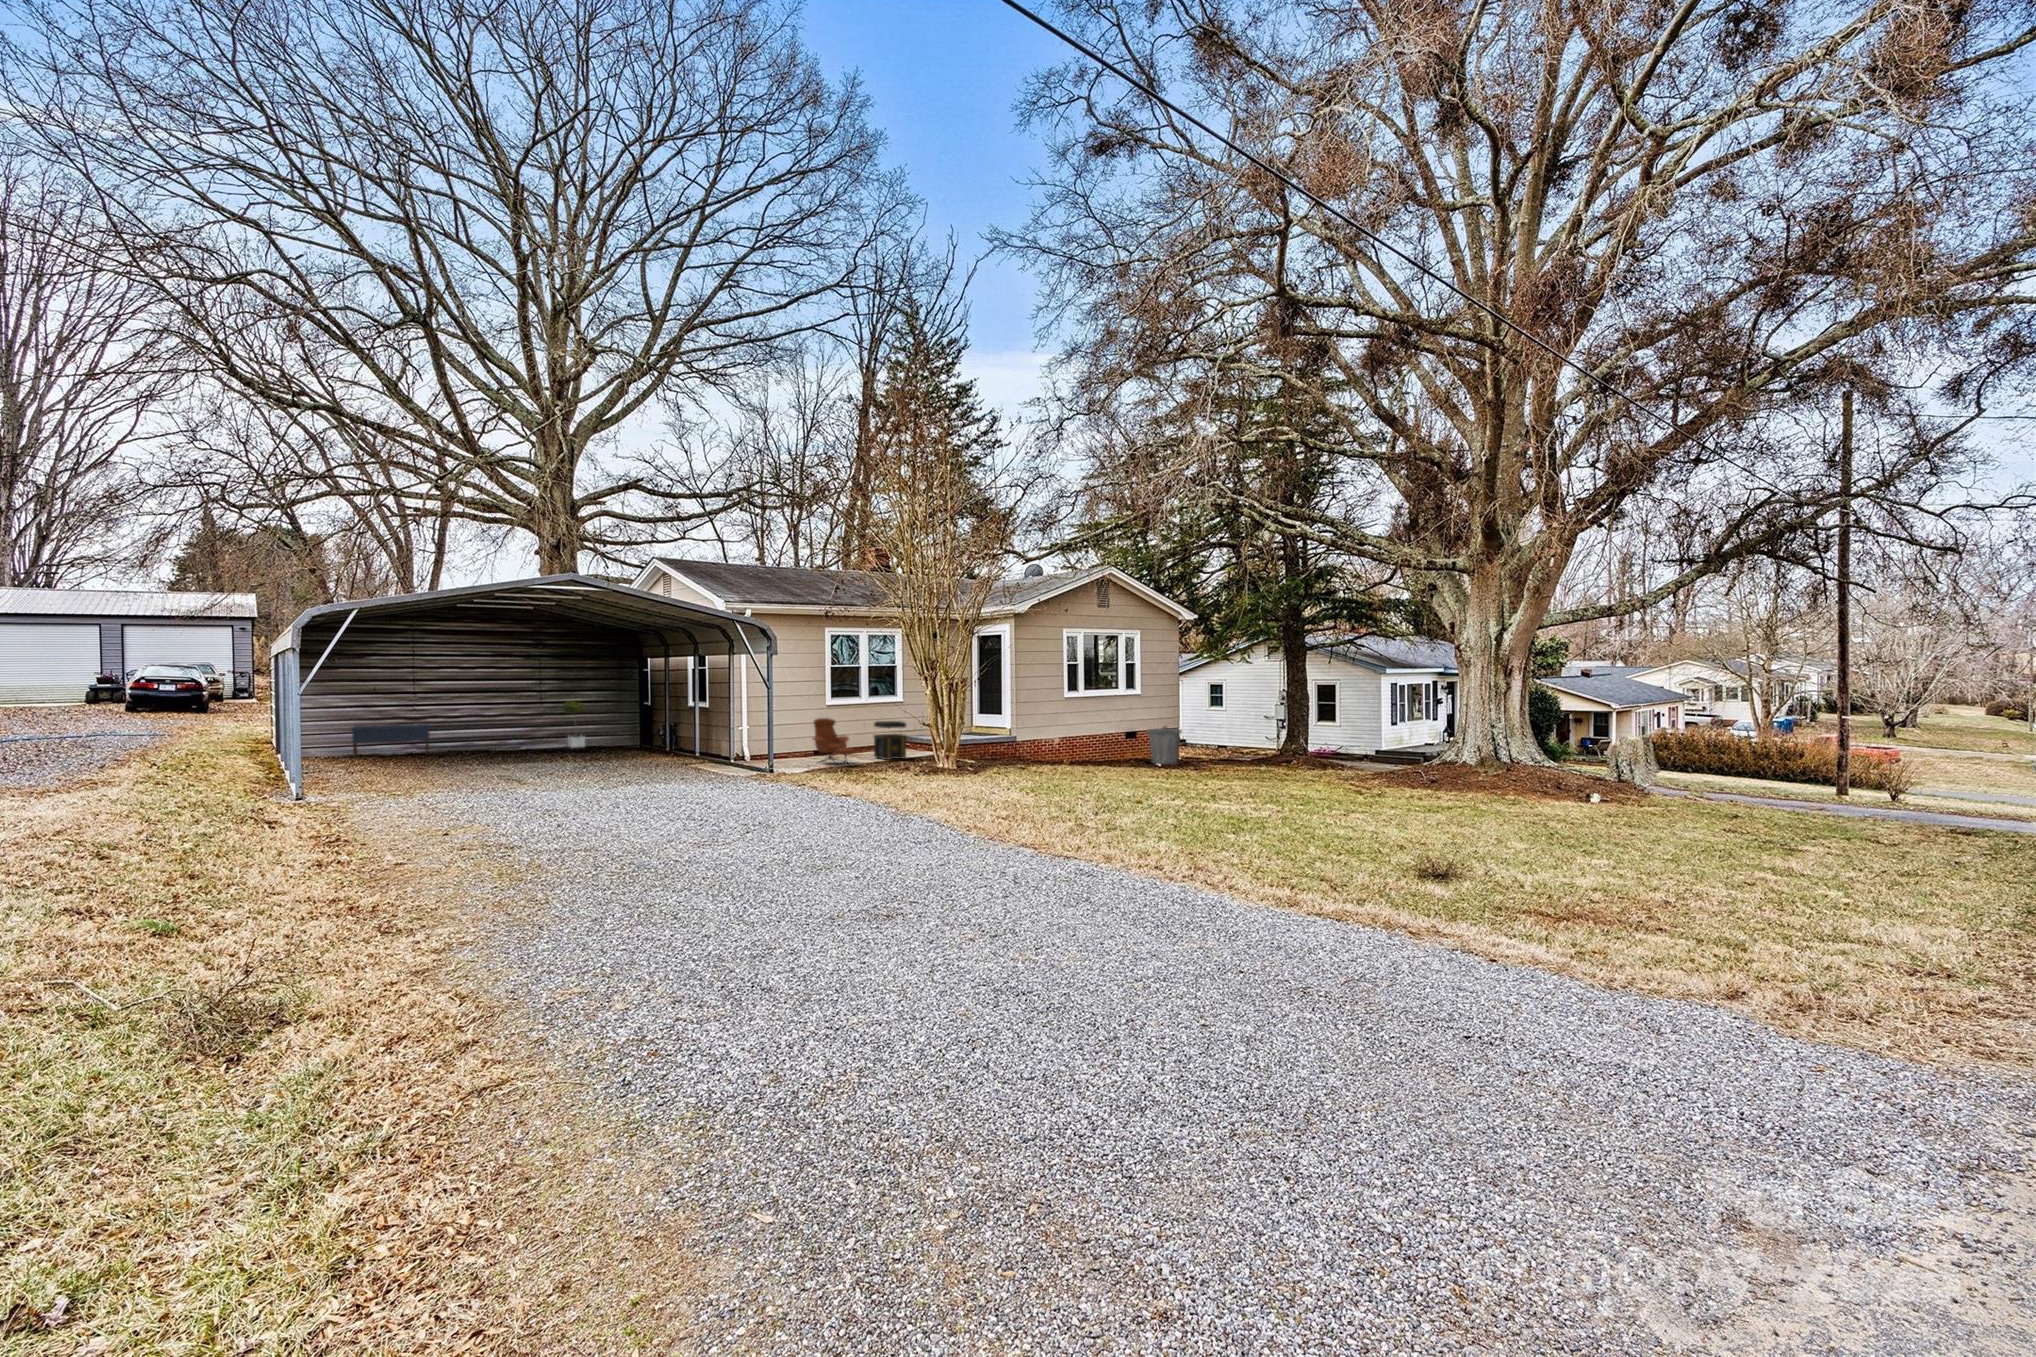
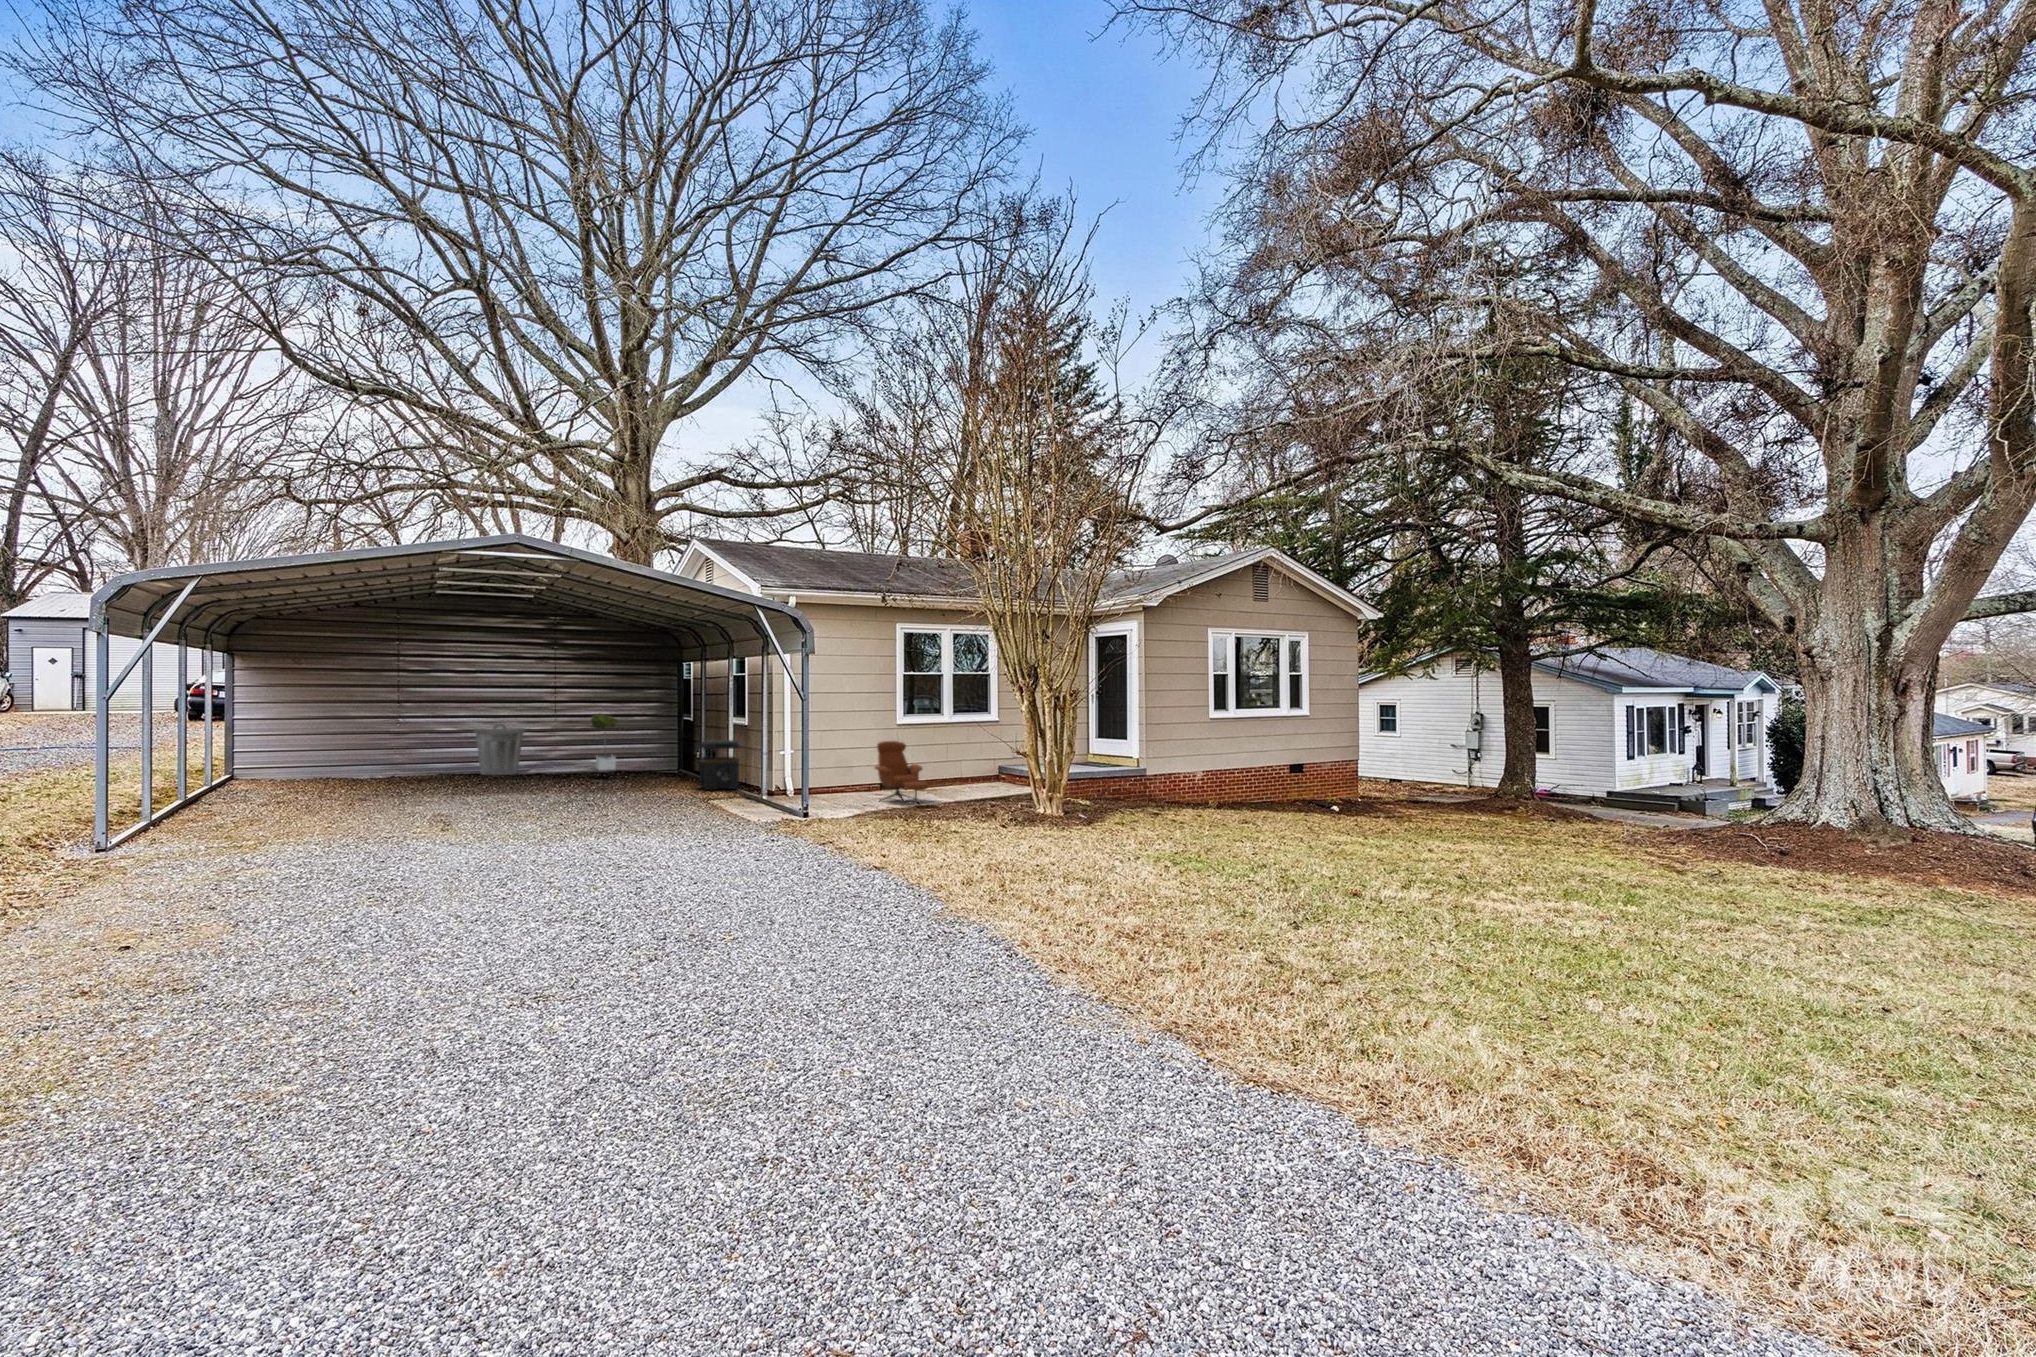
toolbox: present [874,721,906,760] -> present [700,740,740,790]
bench: present [352,724,430,757] -> none [334,739,431,778]
trash can: present [1147,726,1182,764] -> present [473,724,525,775]

